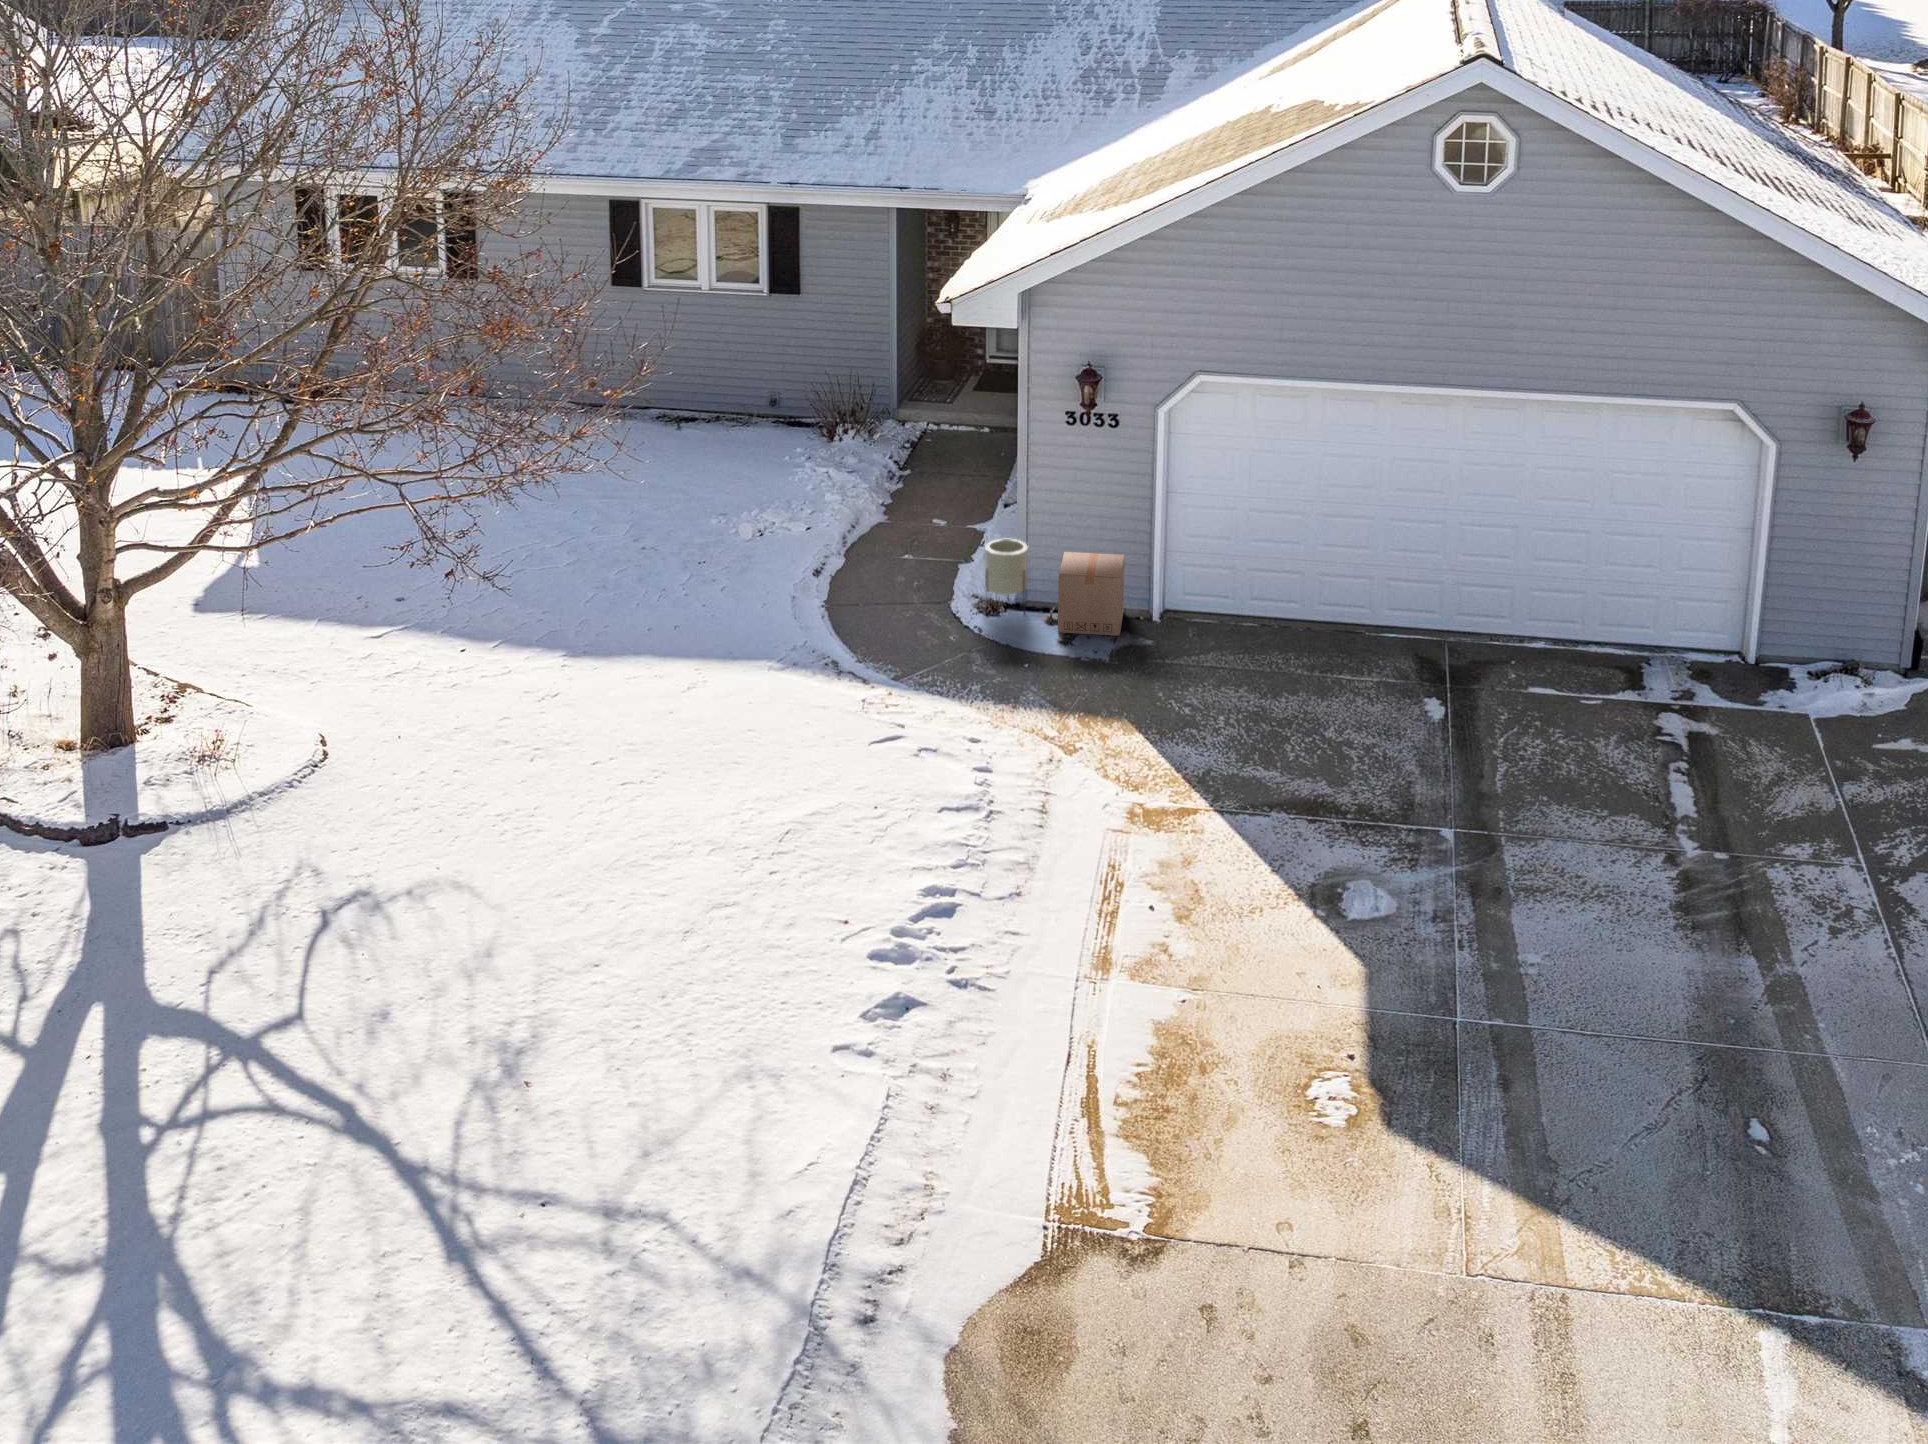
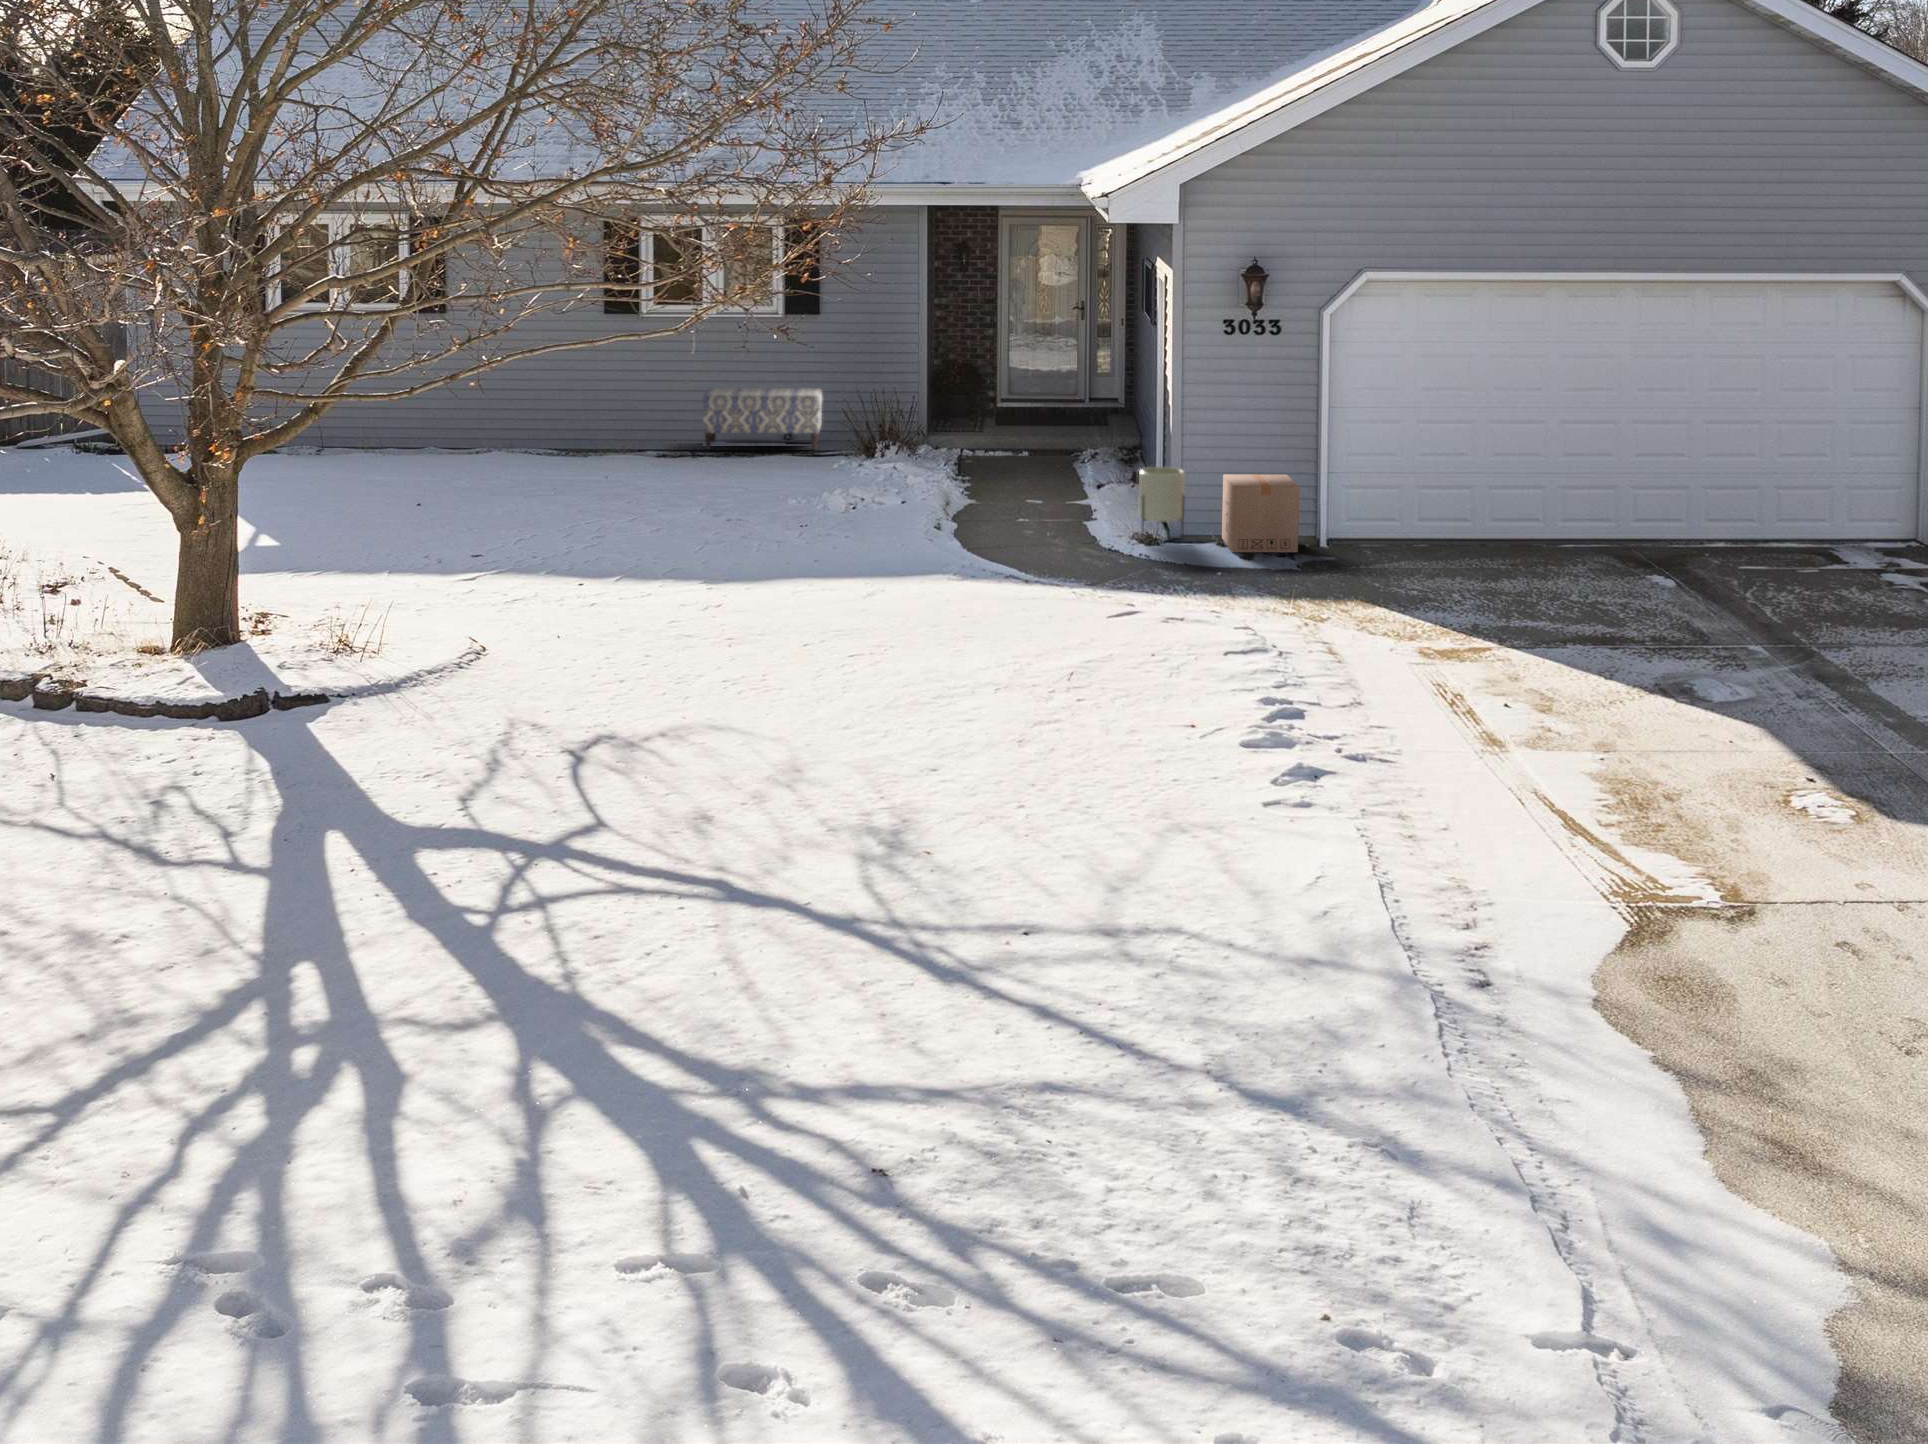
bench: none [674,367,790,433] -> present [702,388,823,450]

